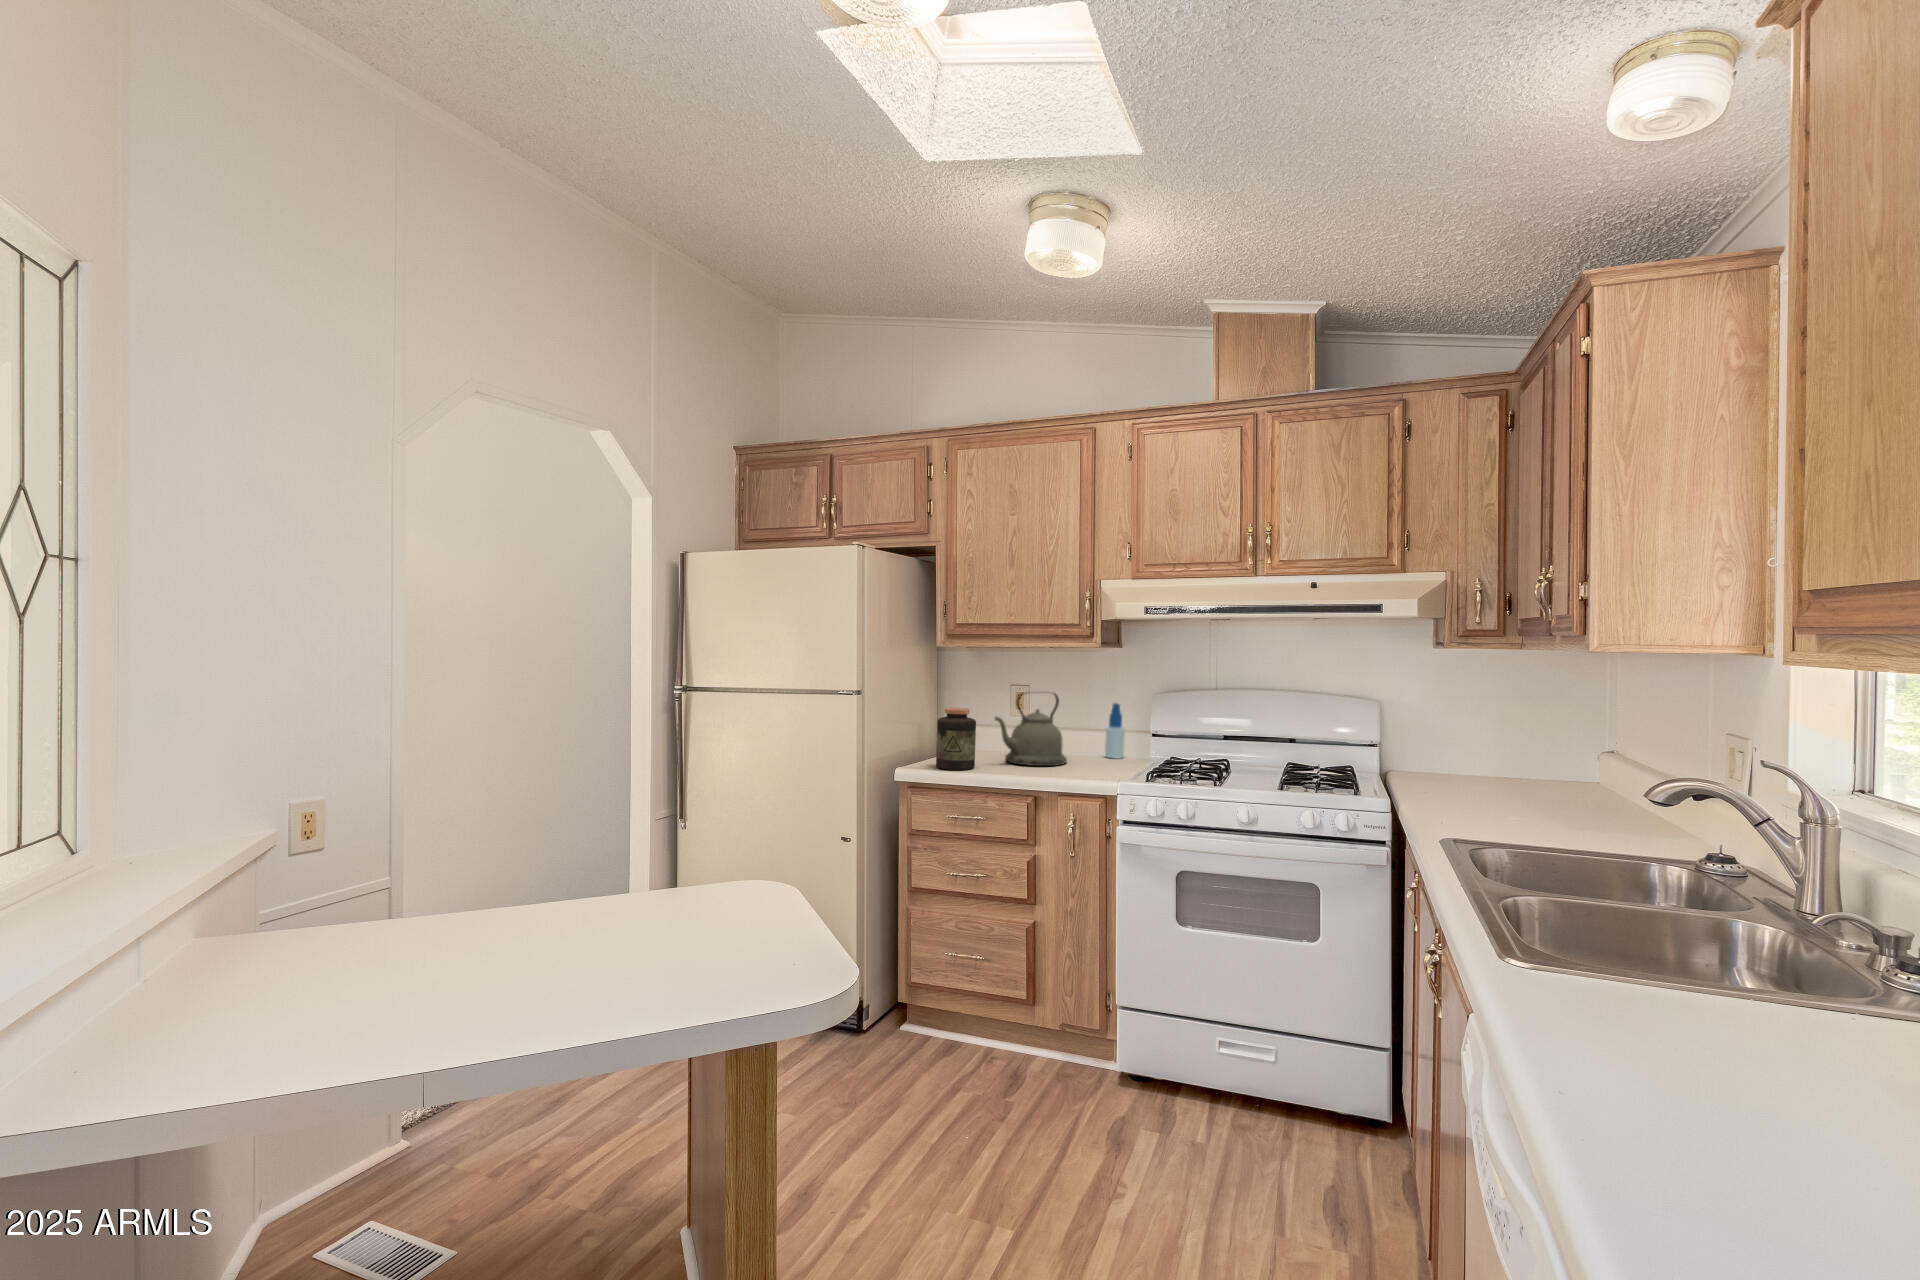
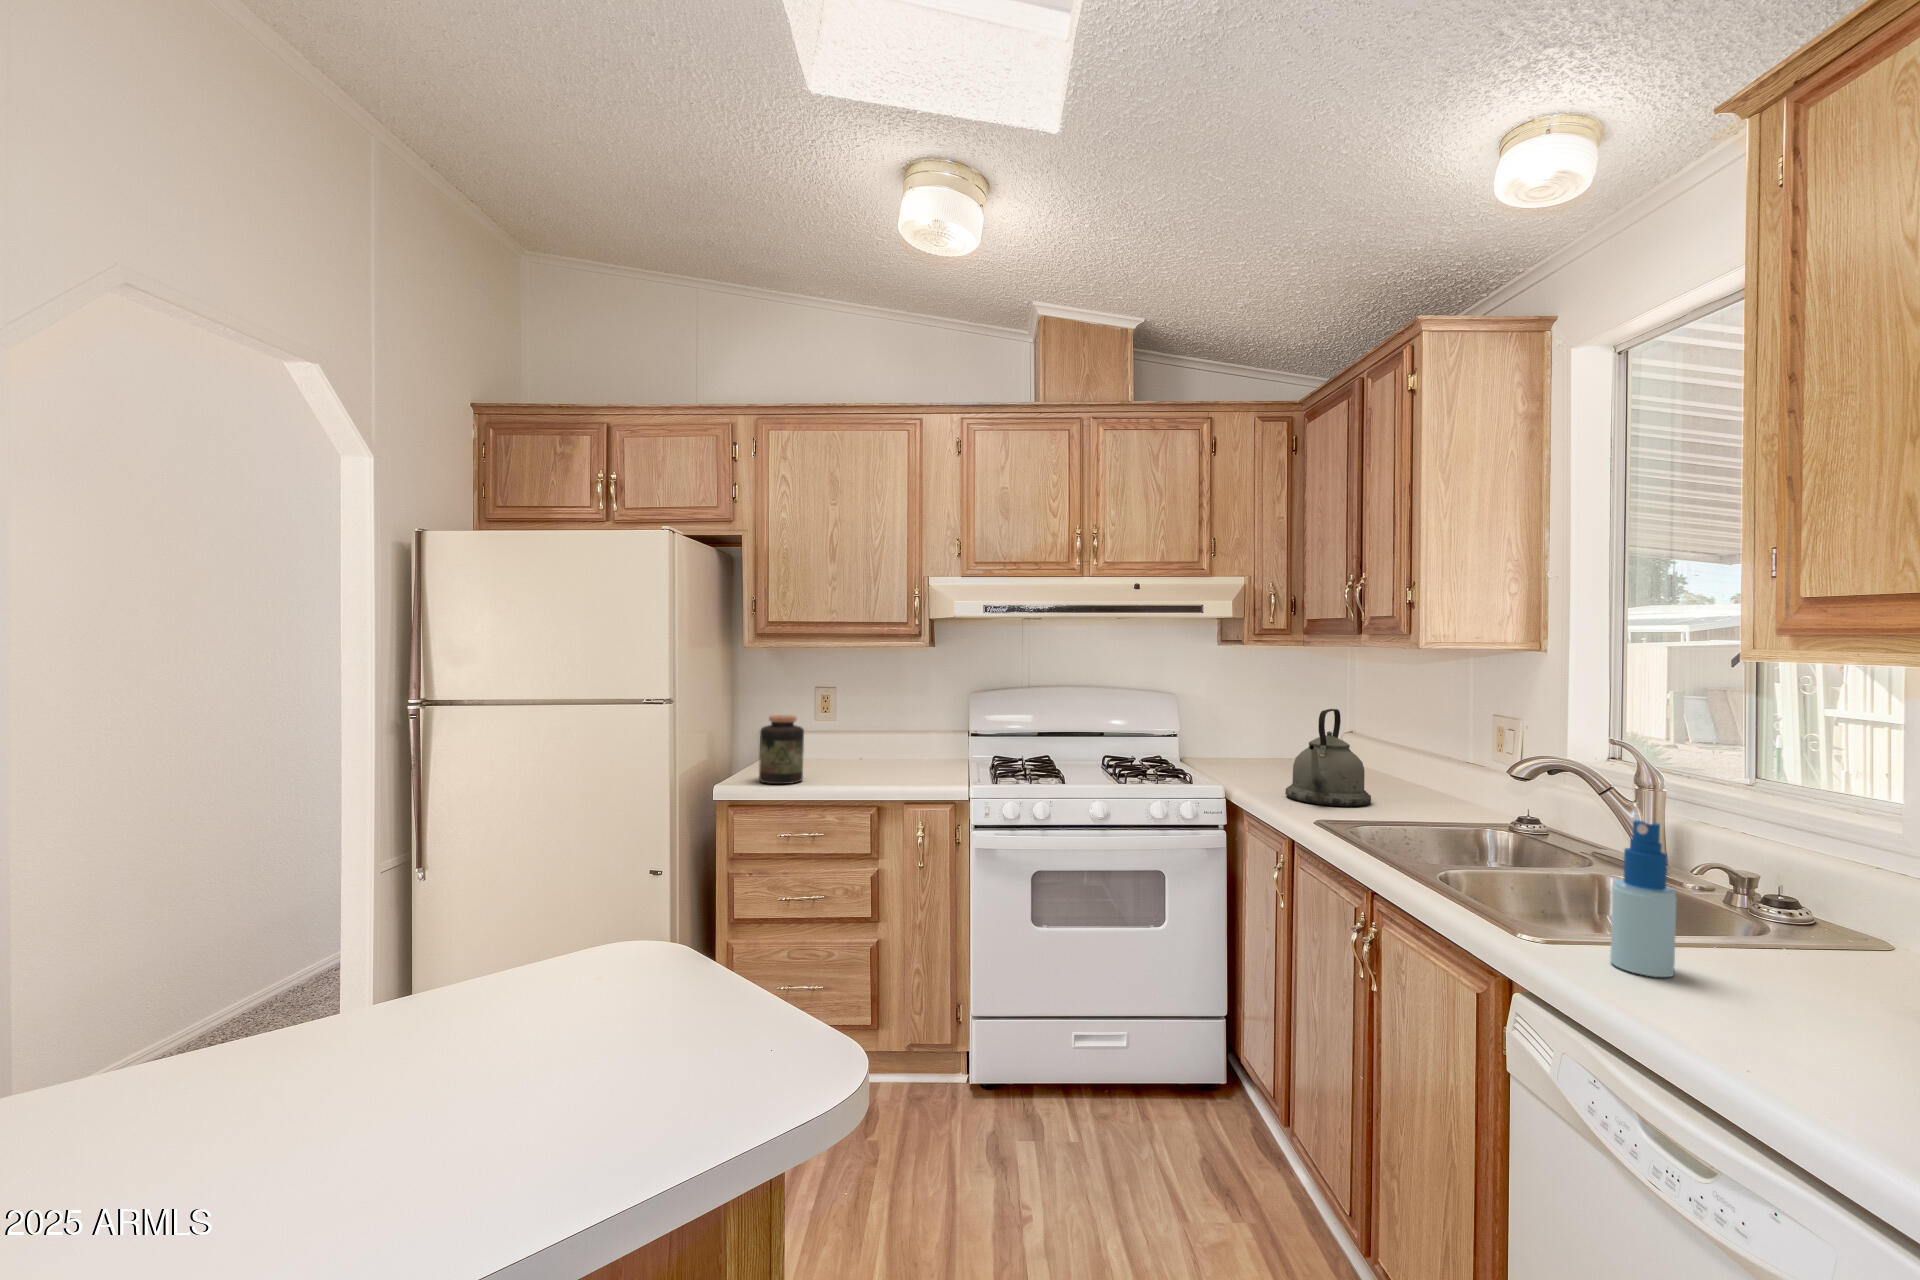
kettle: present [995,693,1067,766] -> present [1285,709,1371,806]
spray bottle: present [1105,703,1125,758] -> present [1610,820,1677,977]

